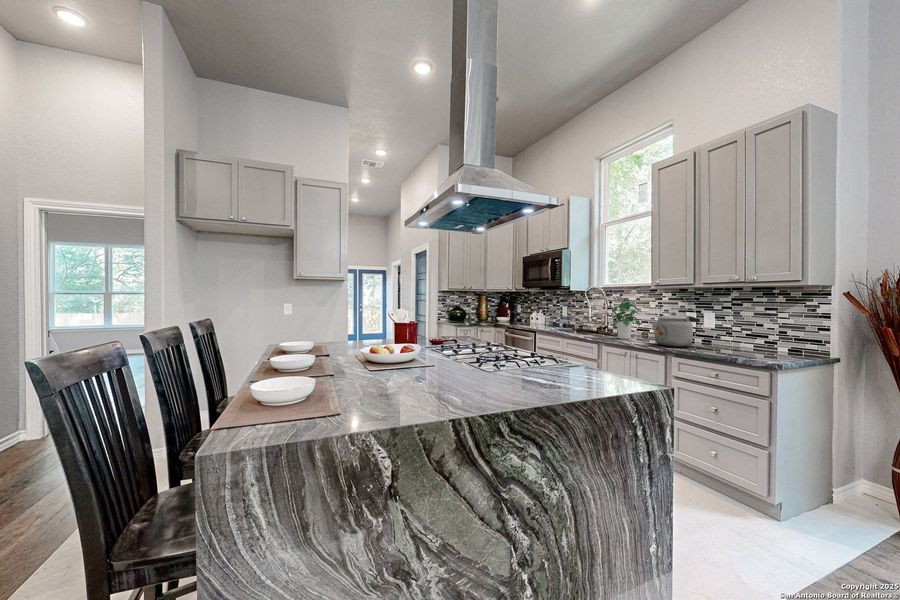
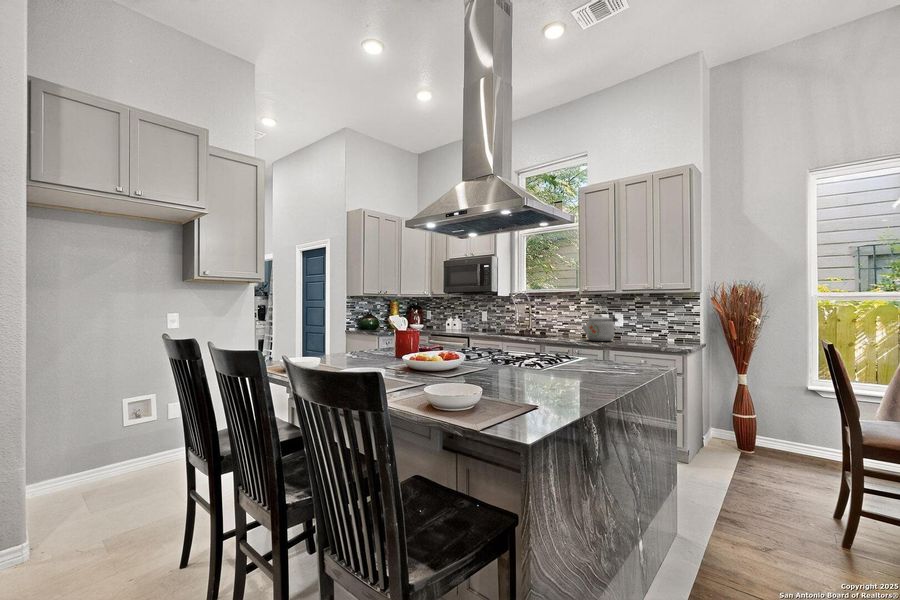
potted plant: present [610,299,640,339] -> none [543,304,569,338]

